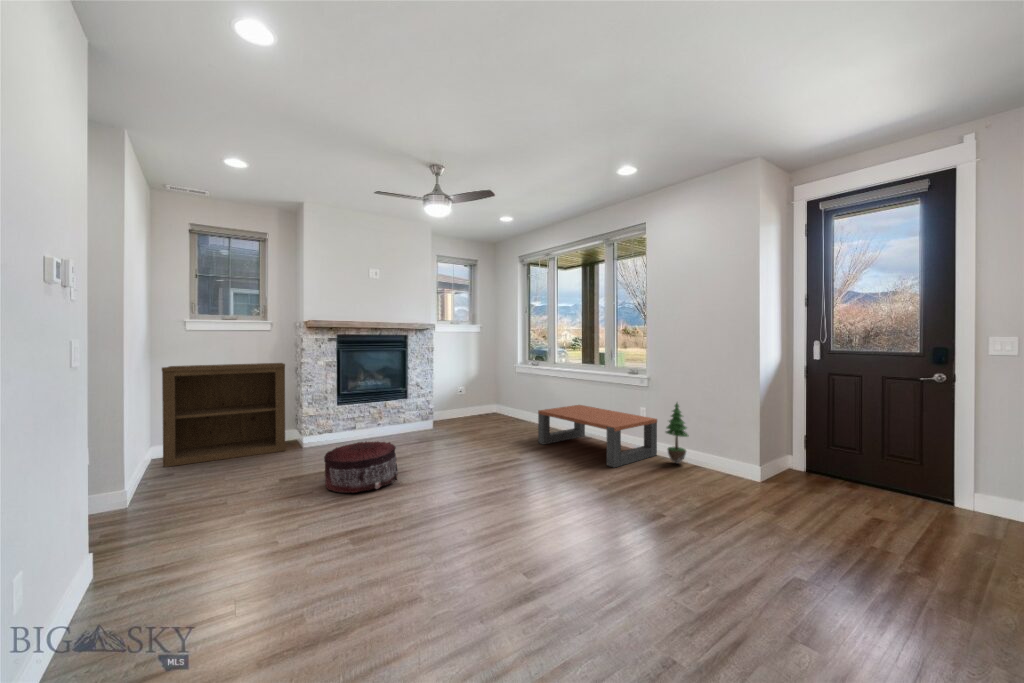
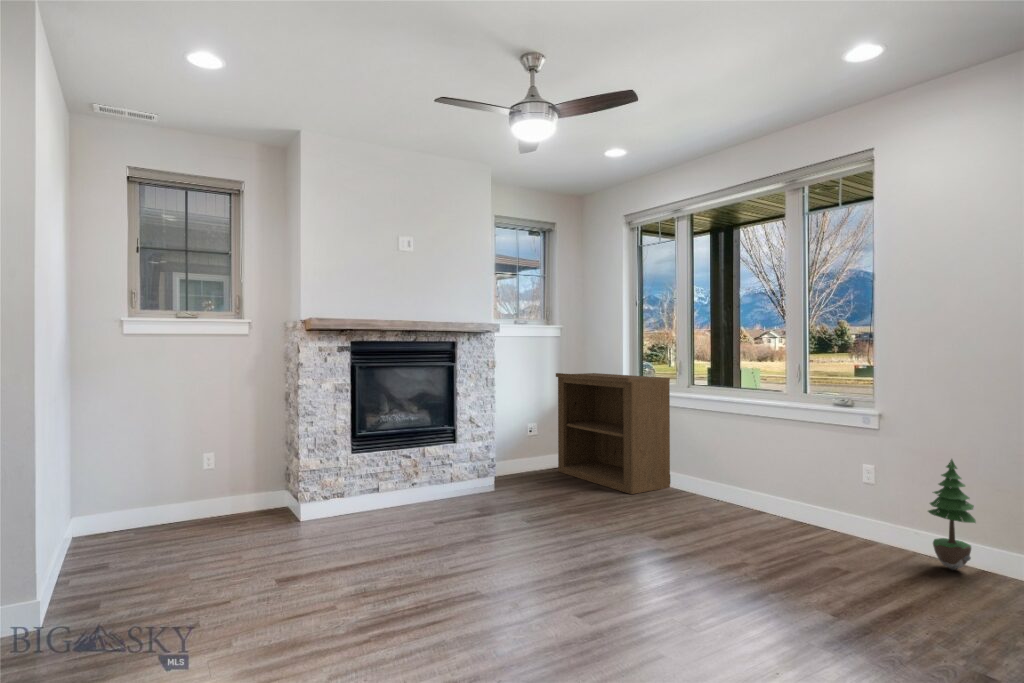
bookshelf: present [162,363,285,467] -> present [556,373,671,494]
coffee table: present [538,405,657,468] -> none [680,457,905,575]
pouf: present [324,442,398,493] -> none [350,518,470,614]

